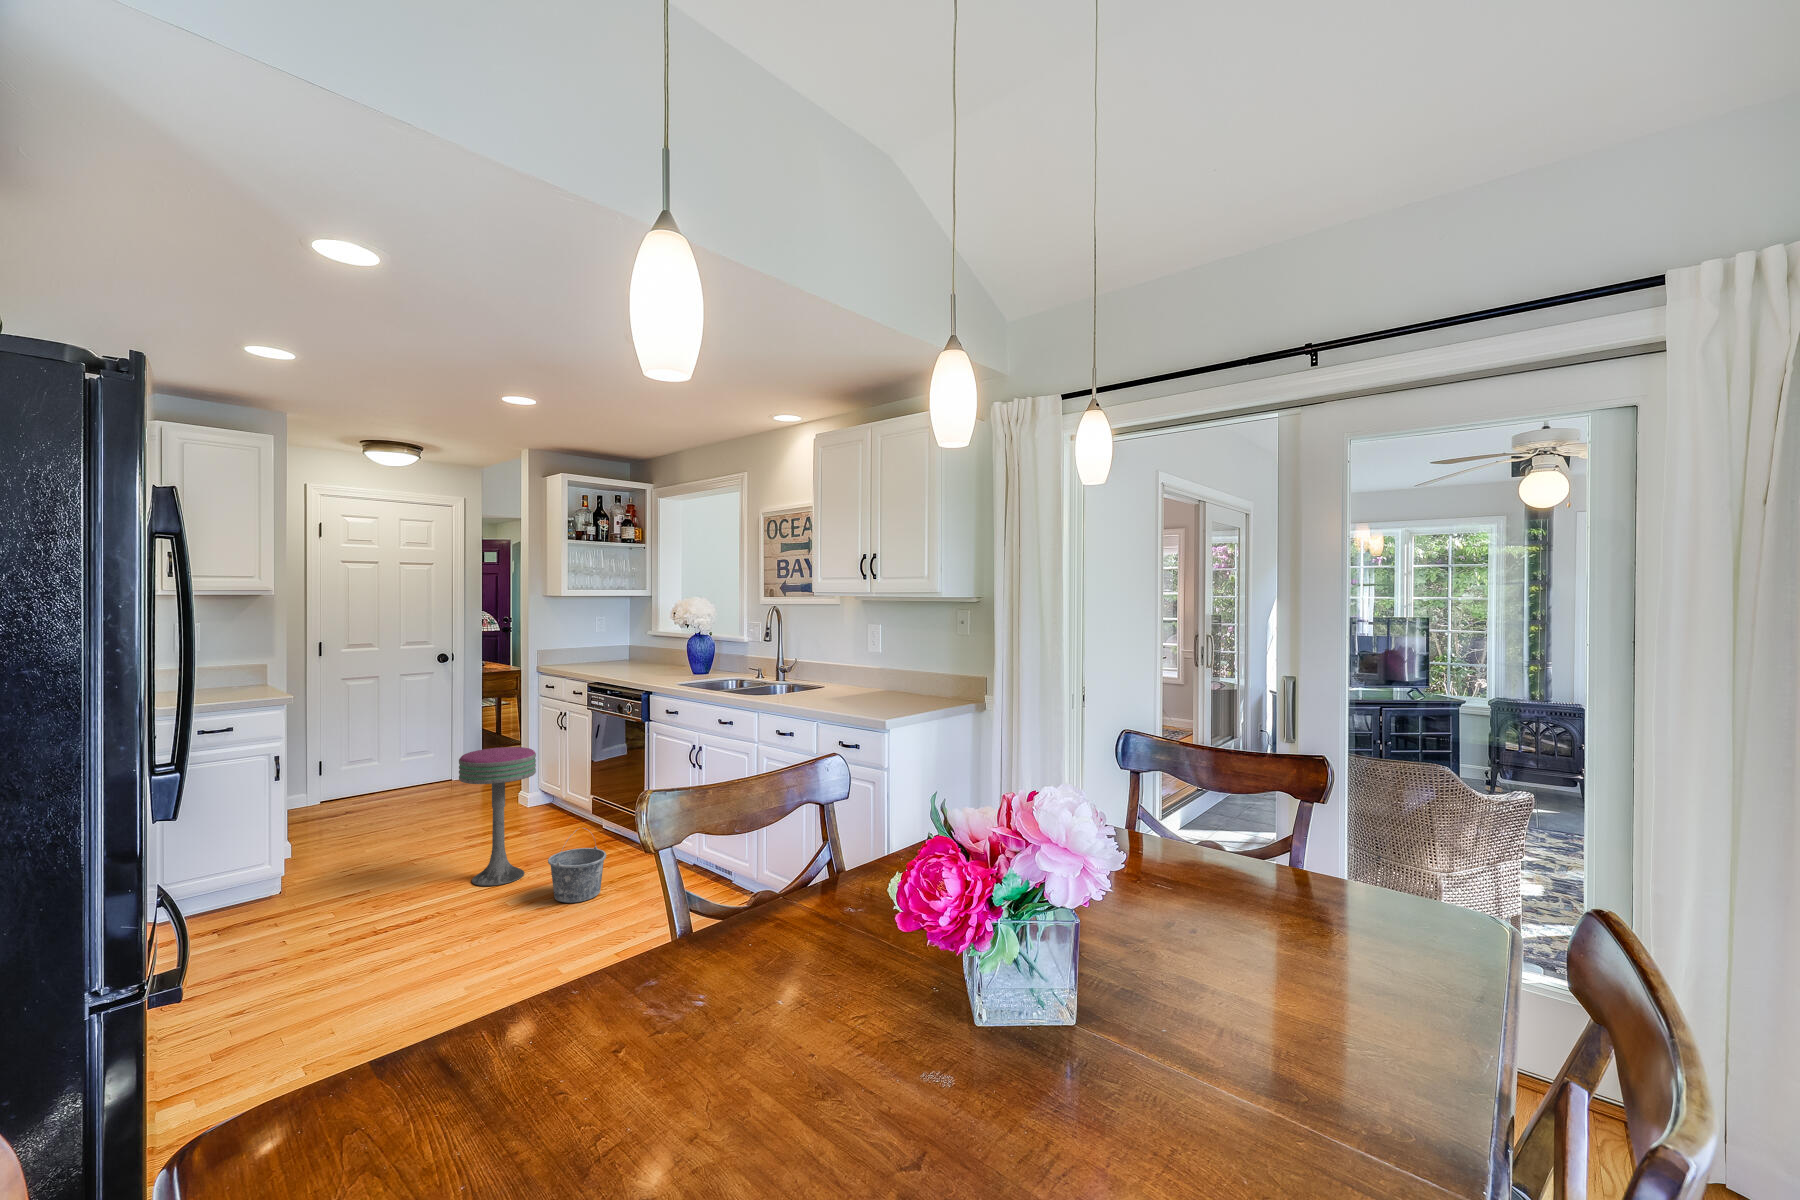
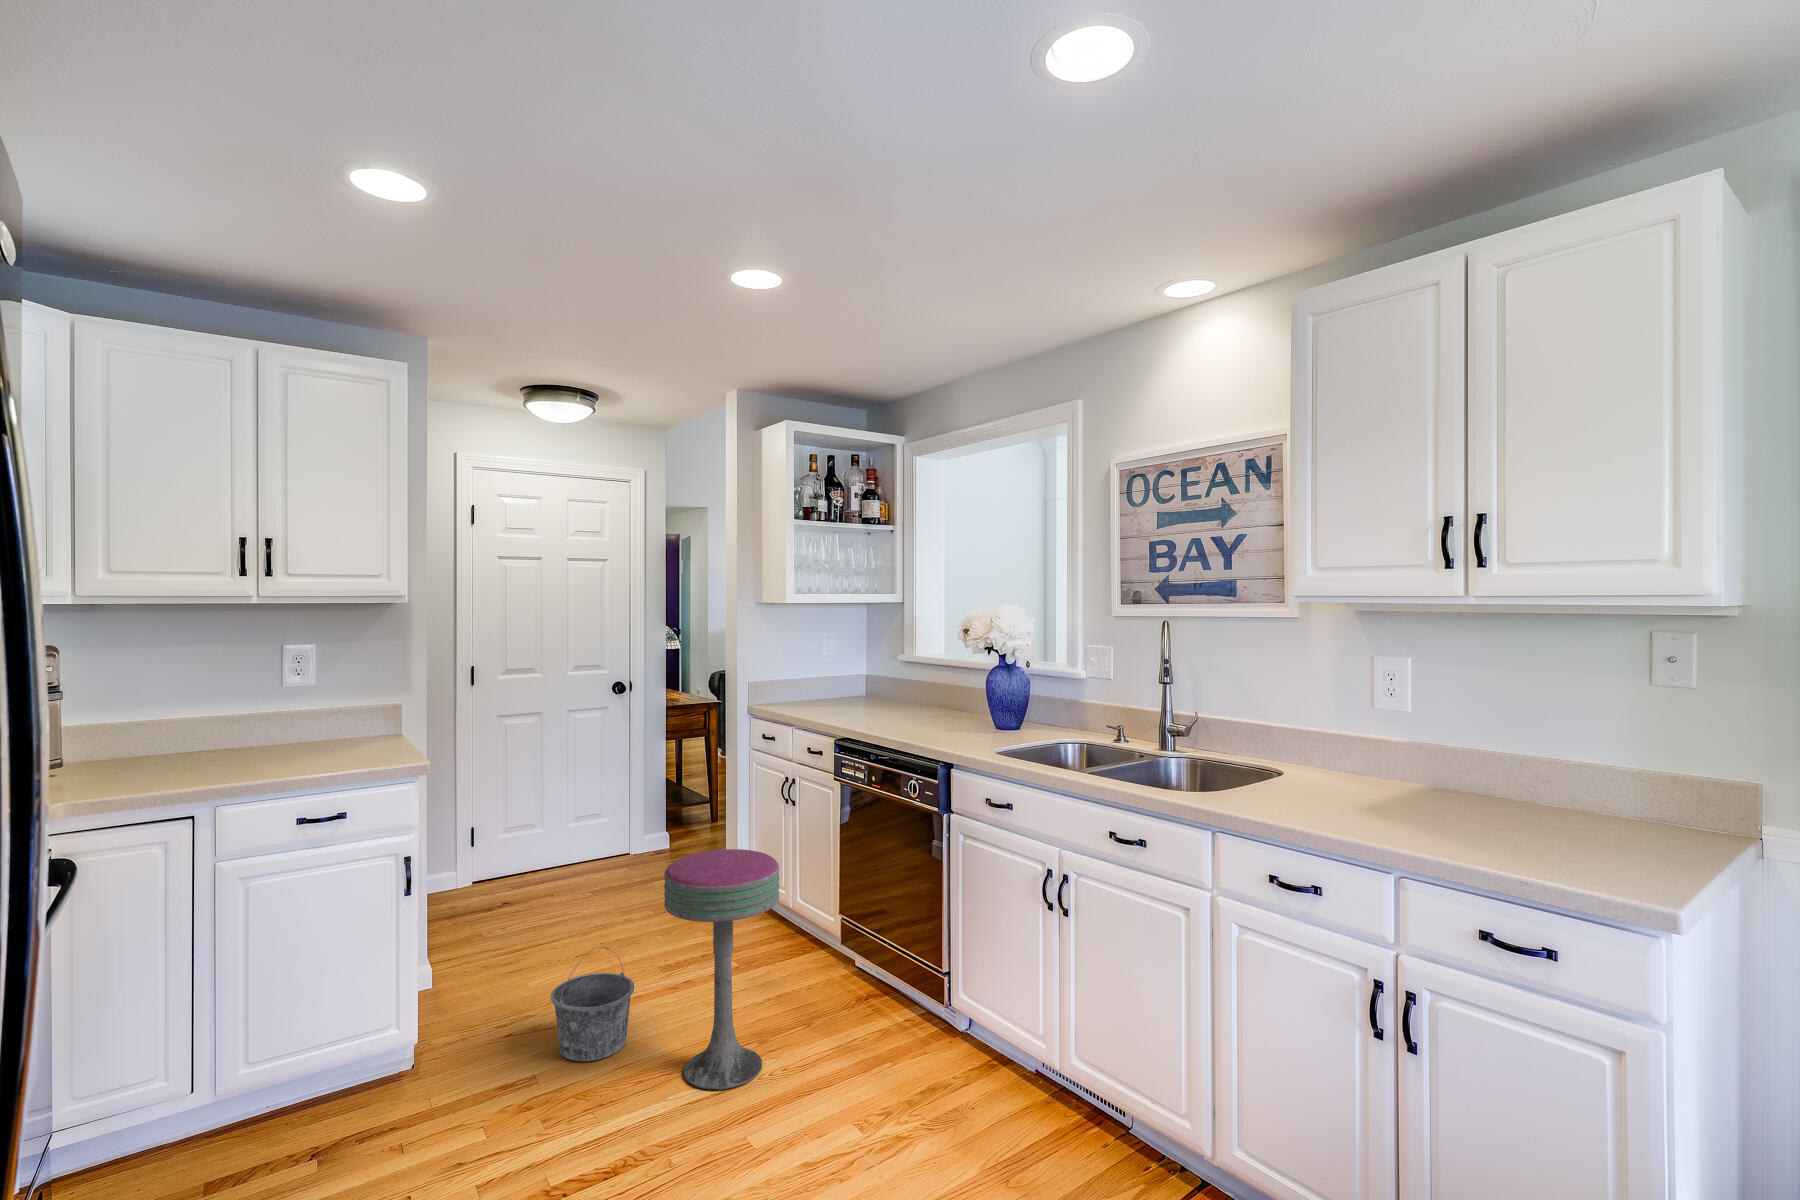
bucket: present [548,830,606,903] -> present [551,947,634,1061]

